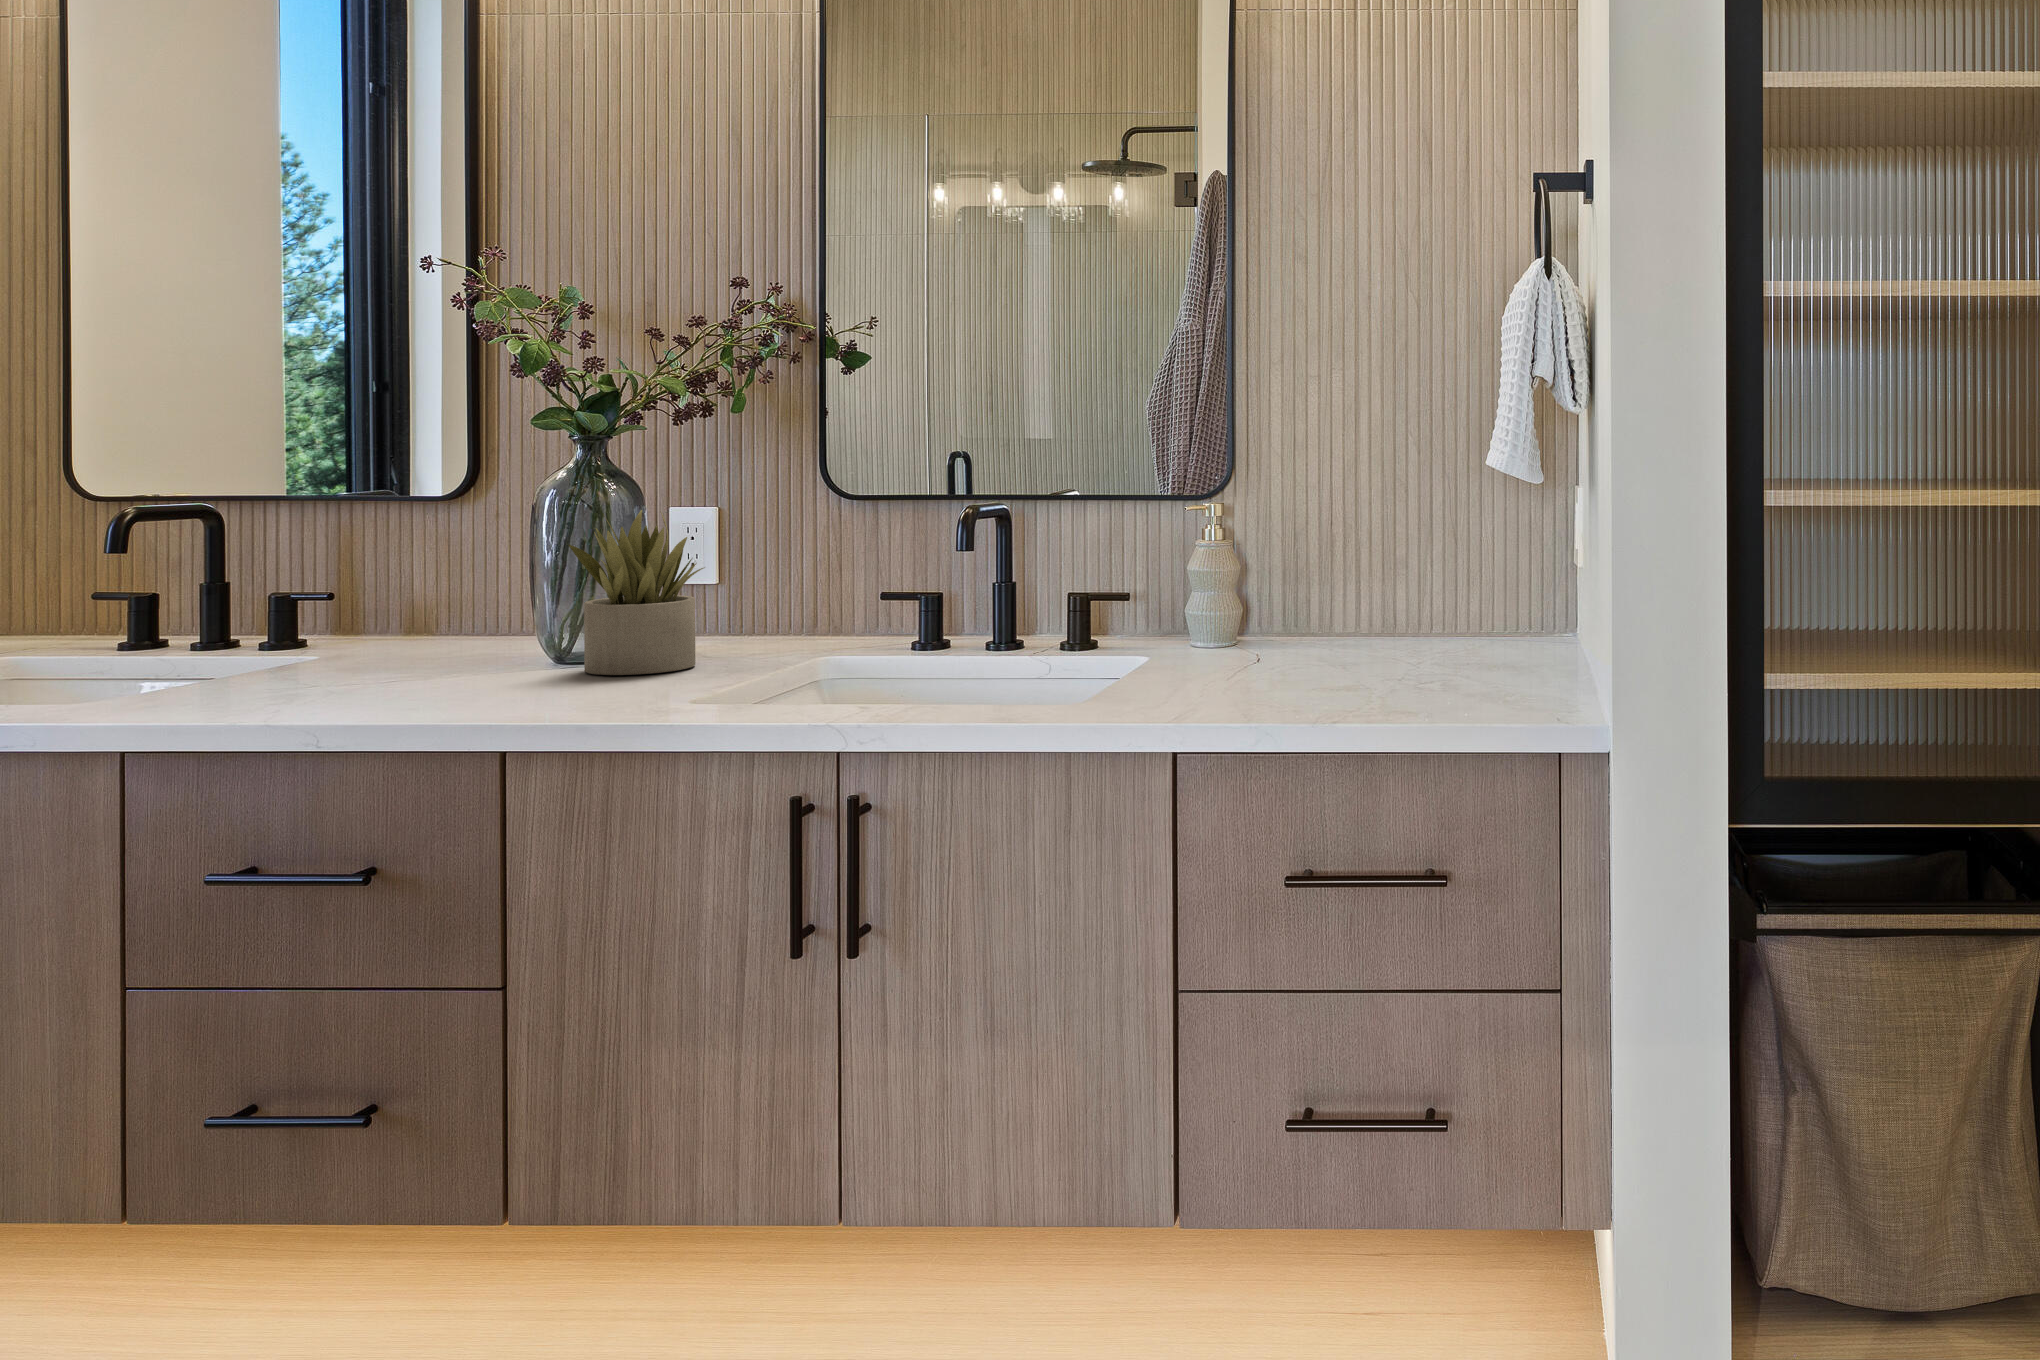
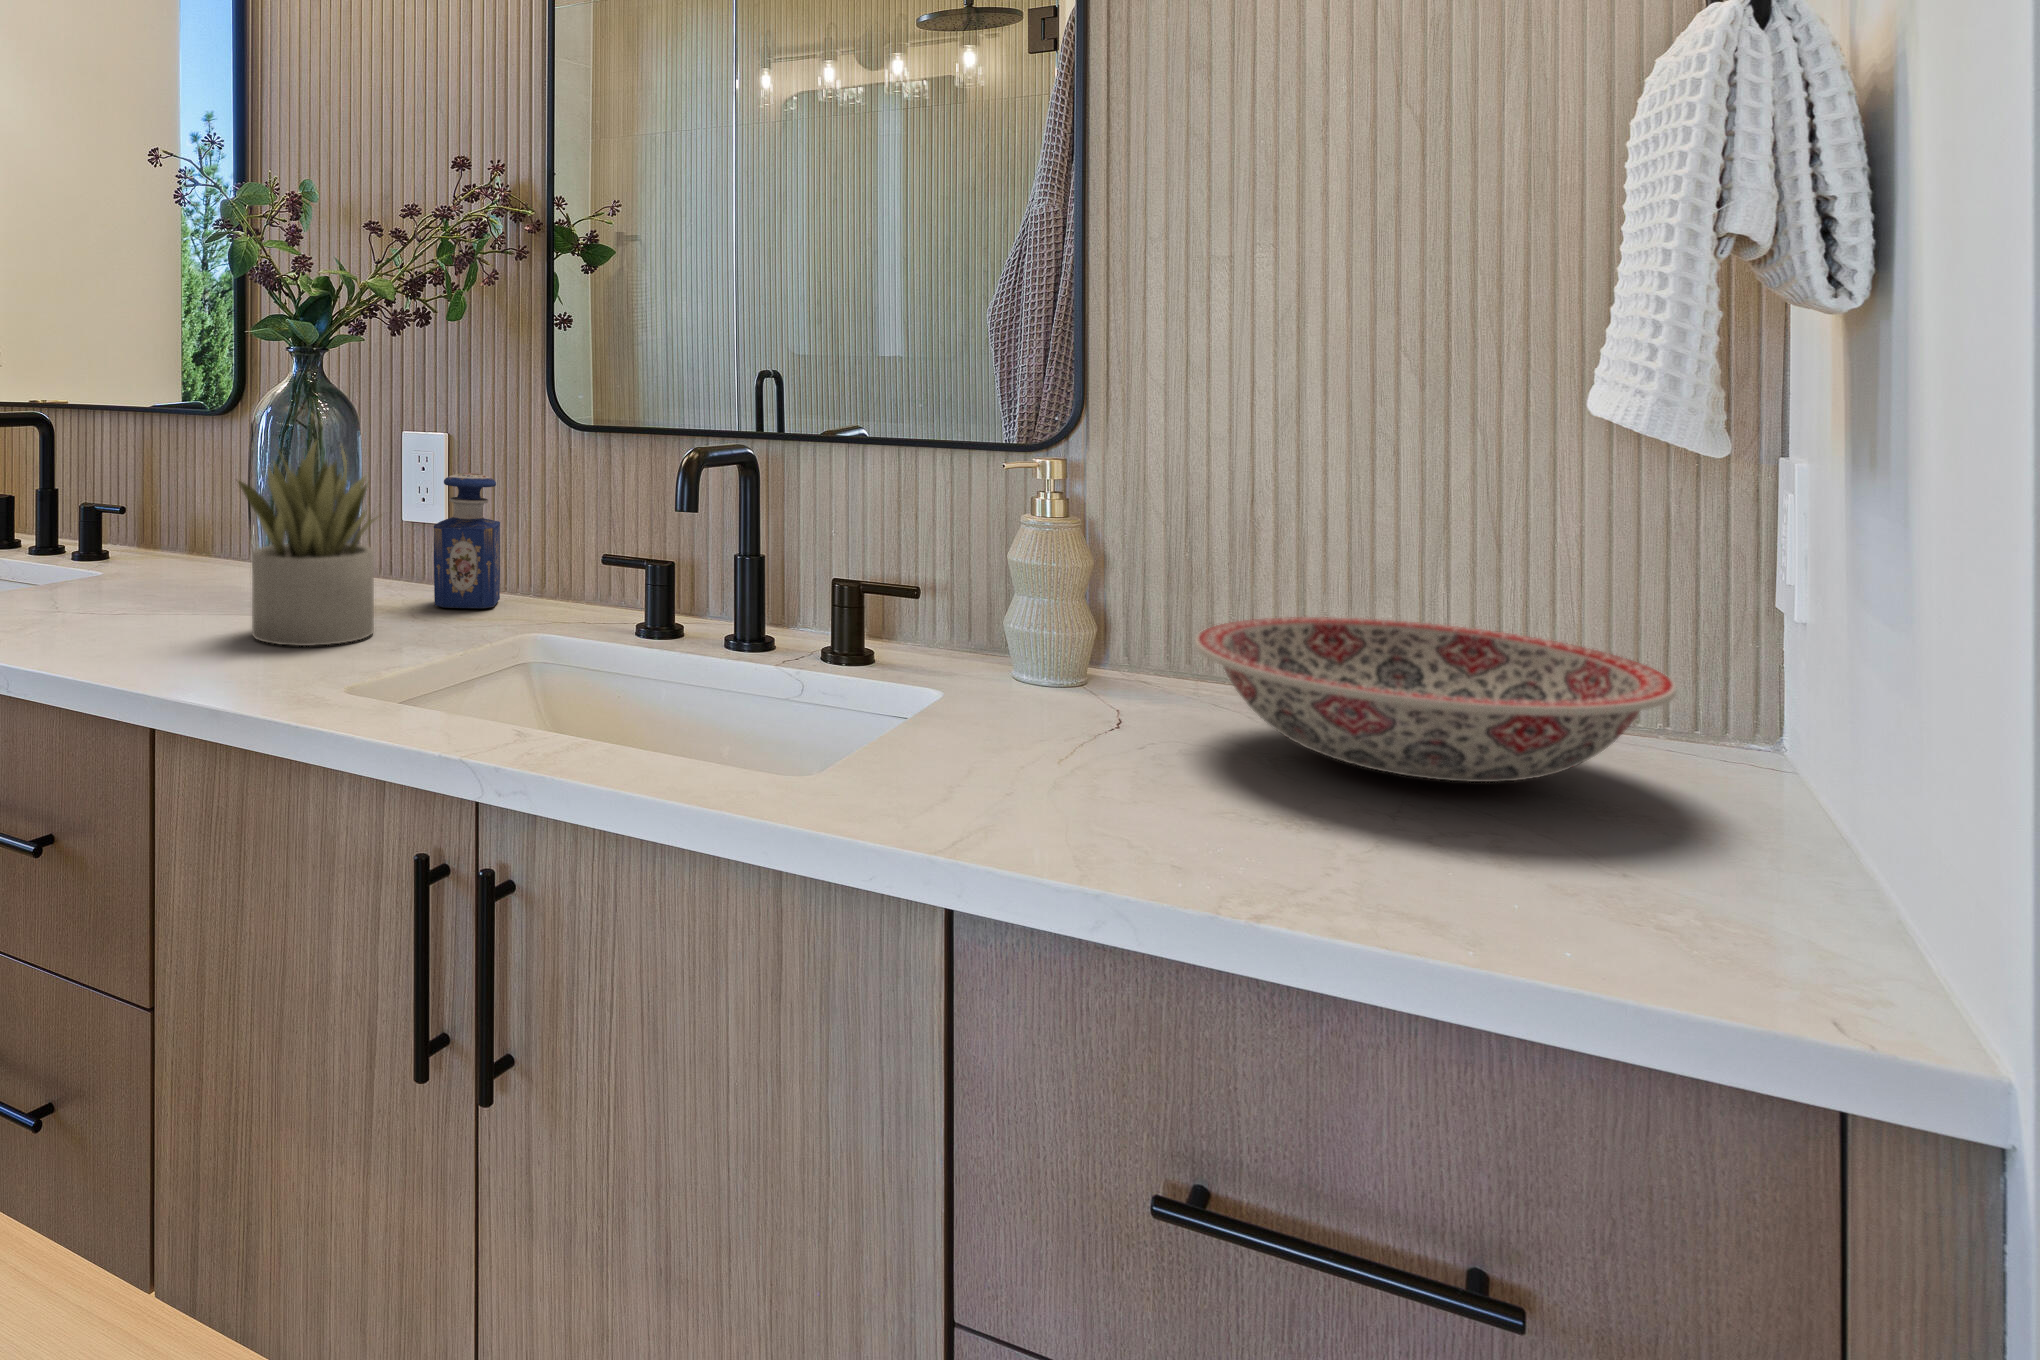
perfume bottle: none [721,537,776,647] -> present [434,473,500,608]
ceramic bowl: none [1302,588,1524,661] -> present [1195,617,1677,782]

